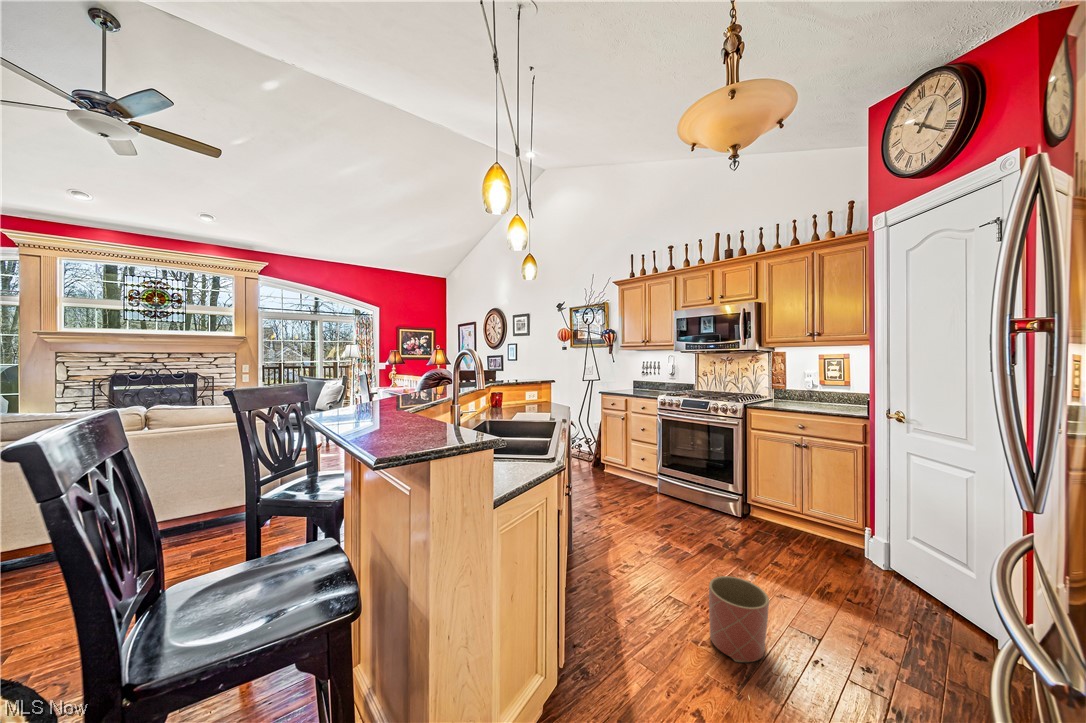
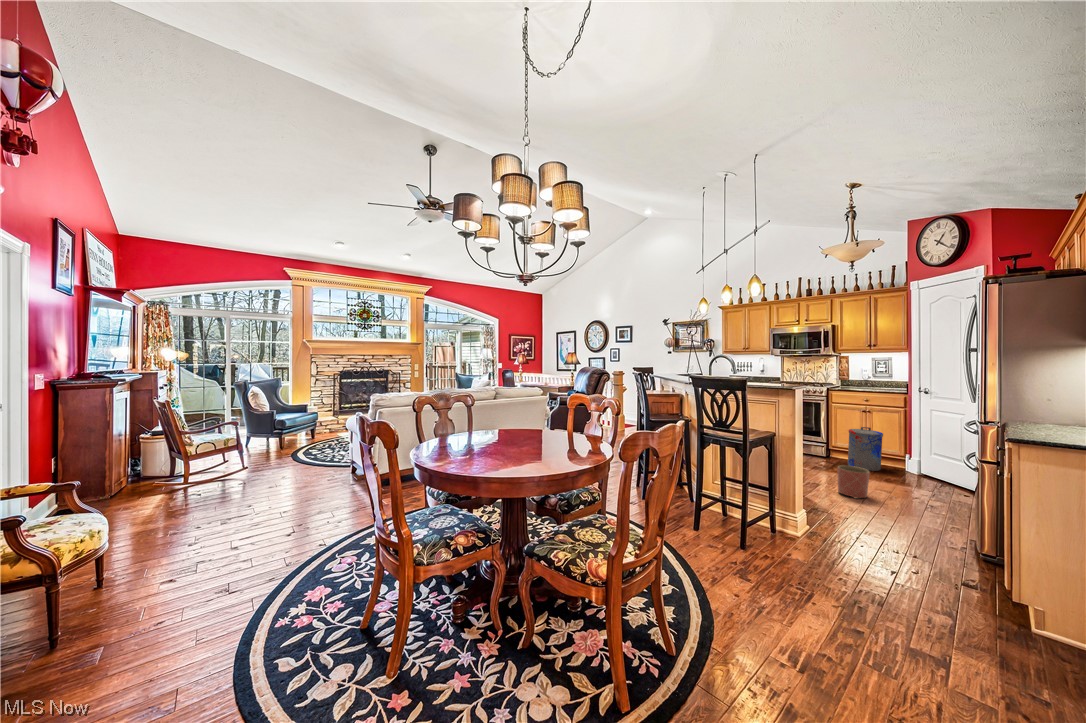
trash can: none [770,475,826,556] -> present [848,427,883,471]

